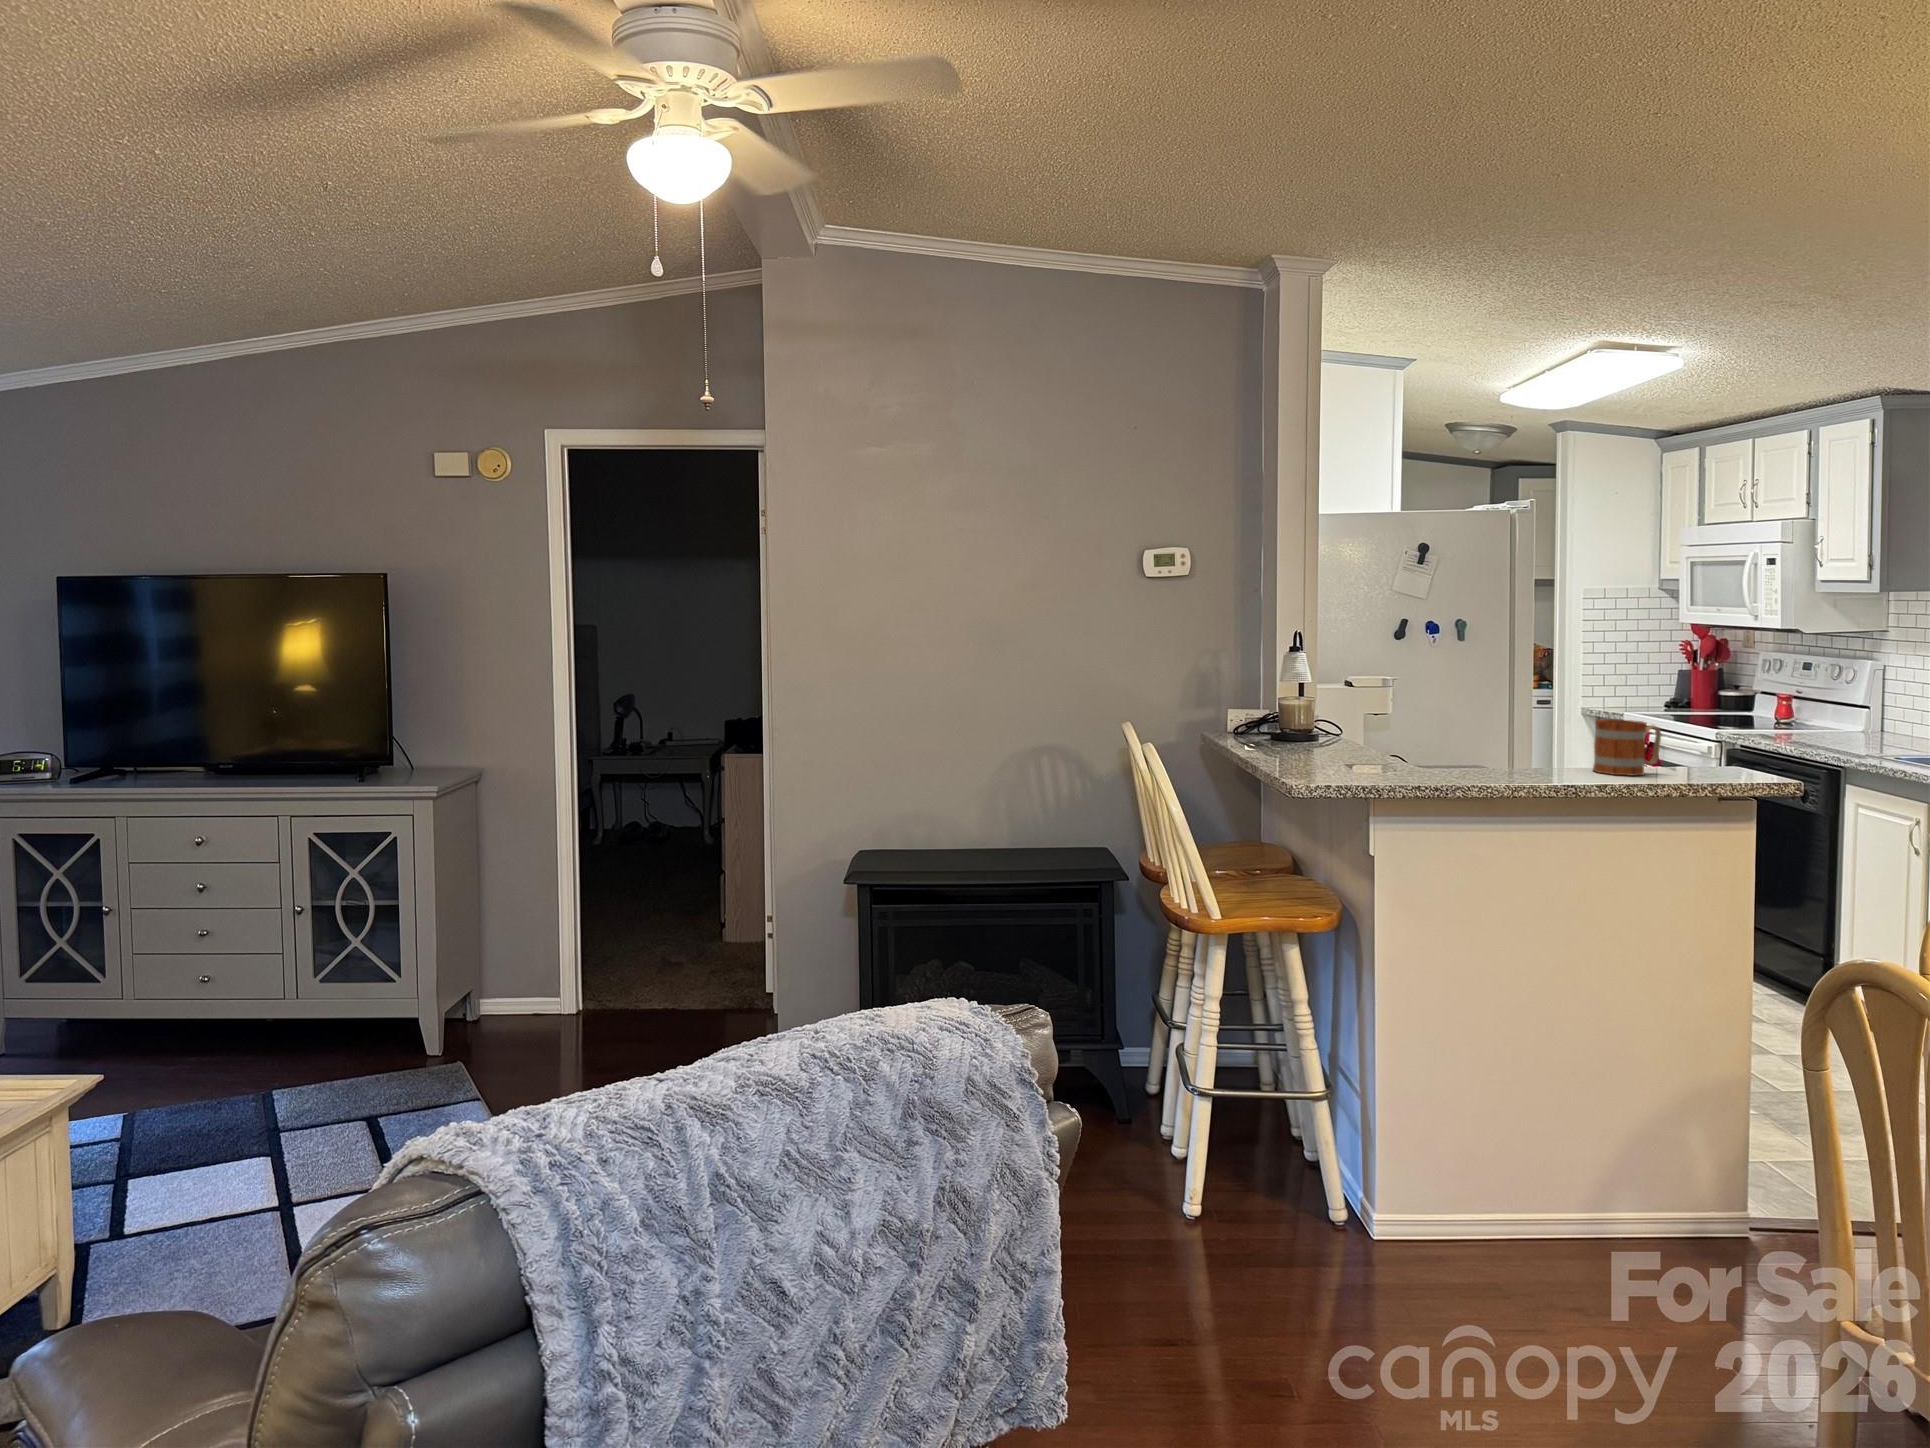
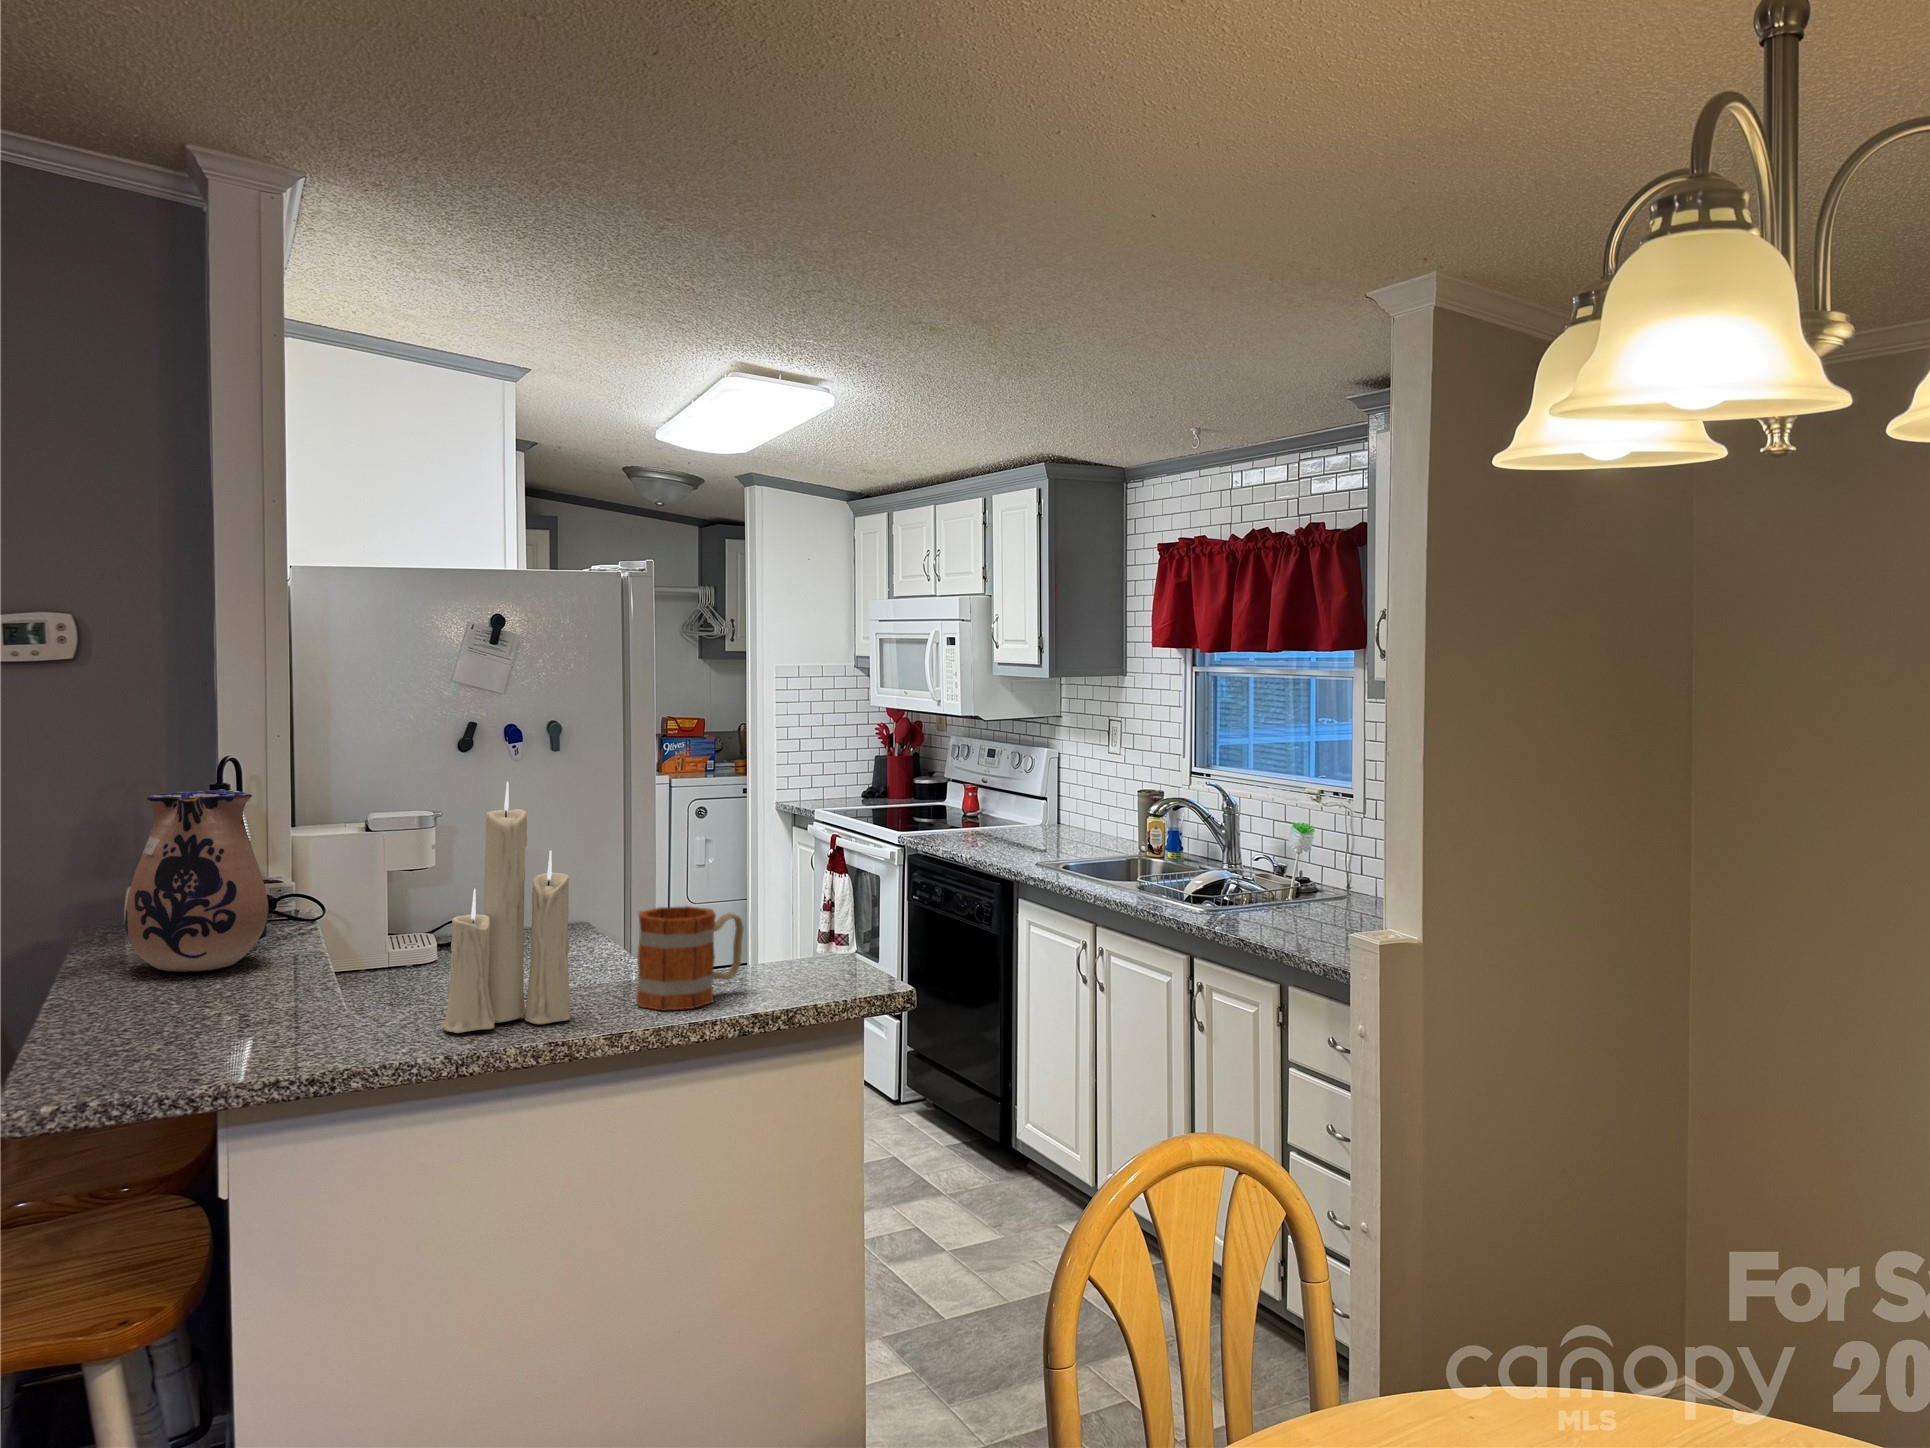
candle: none [1493,632,1562,772] -> present [442,782,570,1033]
ceramic pitcher: none [1290,649,1359,744] -> present [125,789,269,972]

